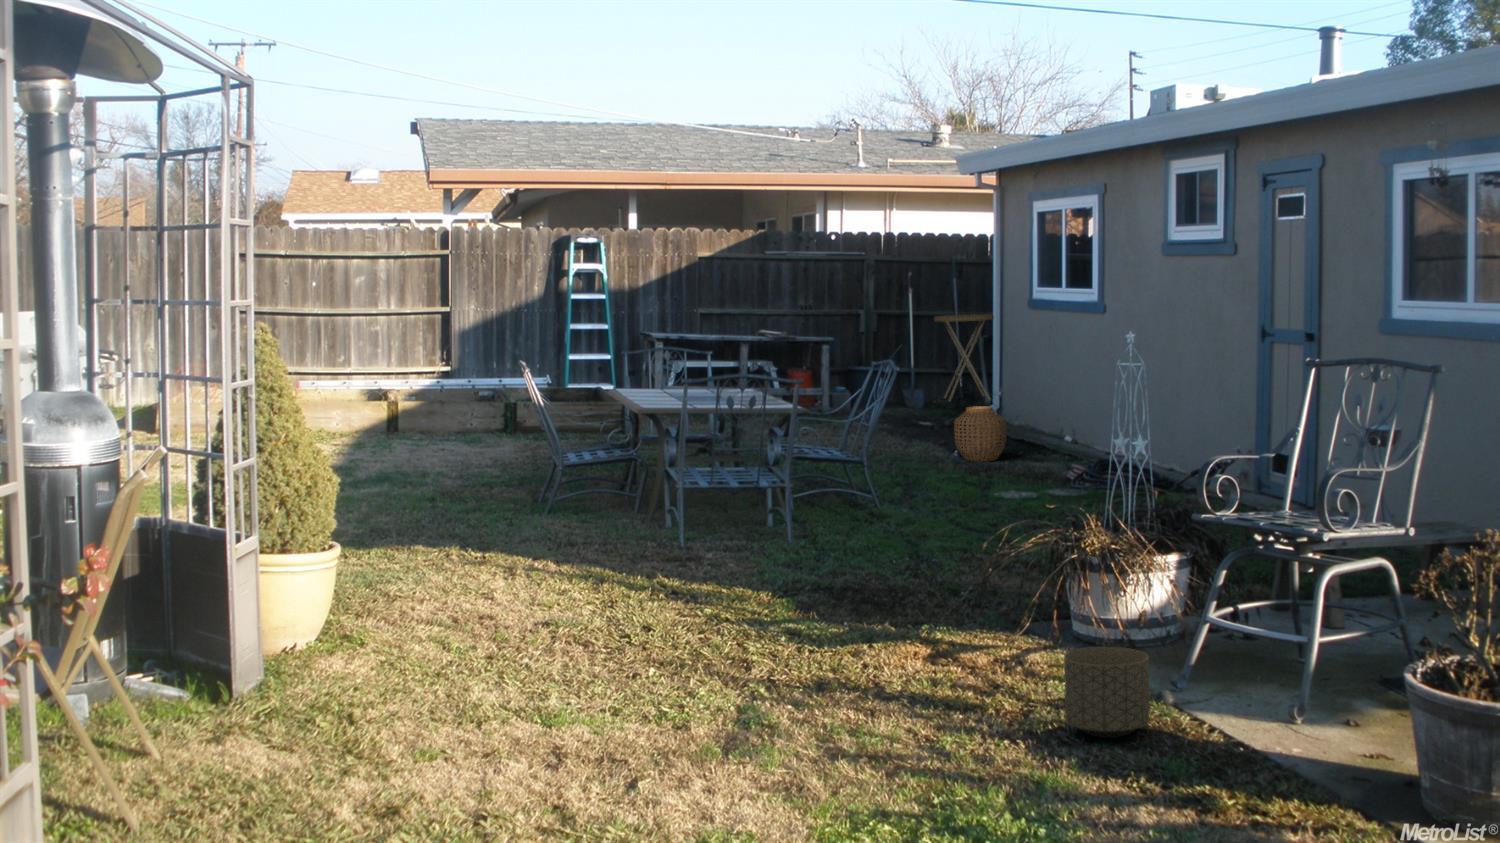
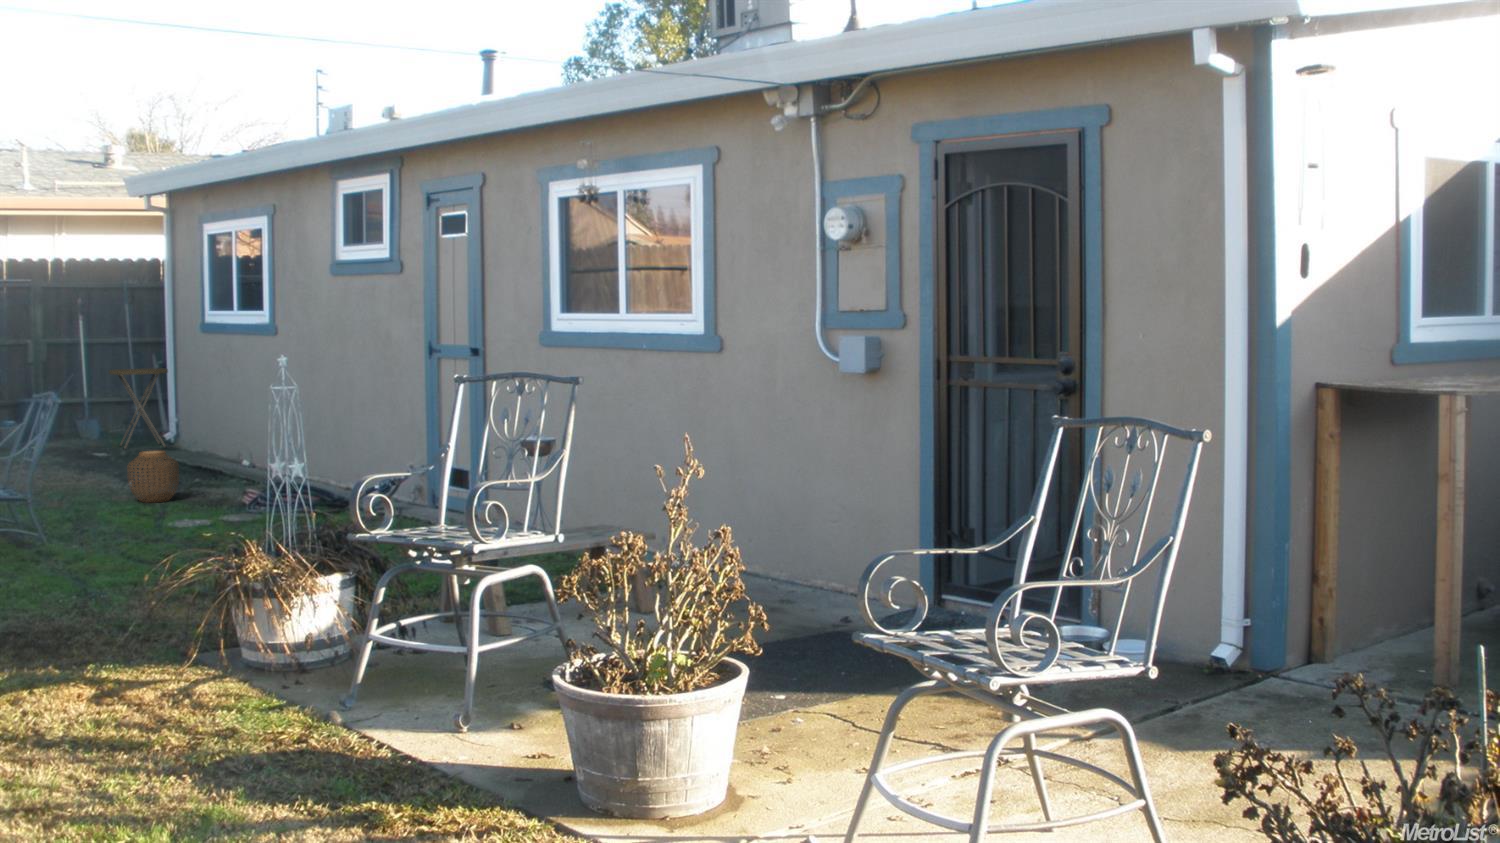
planter: present [1064,647,1150,738] -> none [232,672,319,762]

